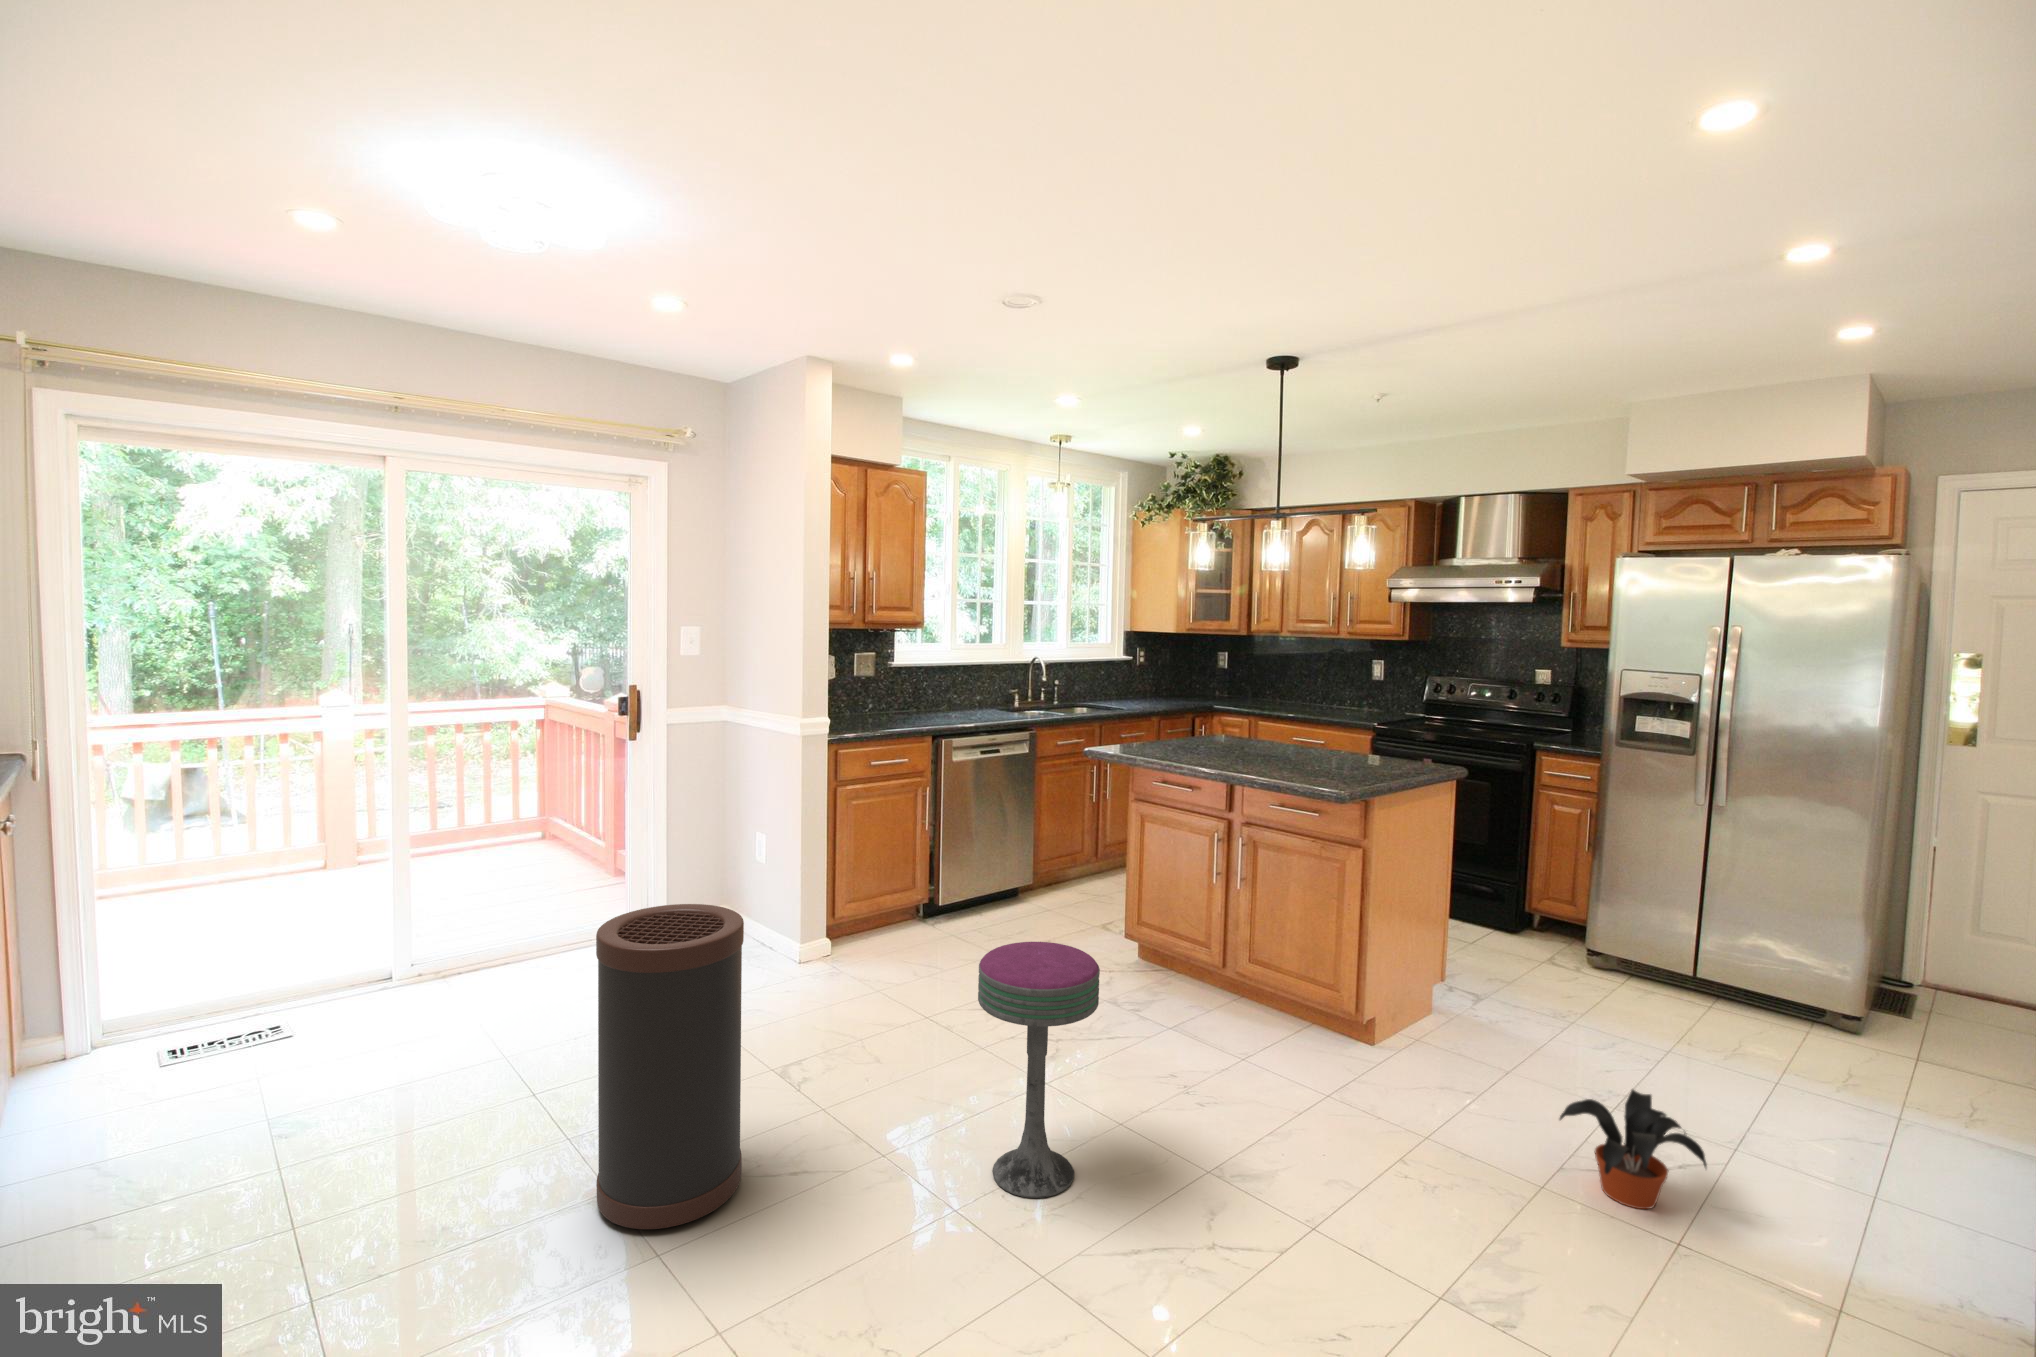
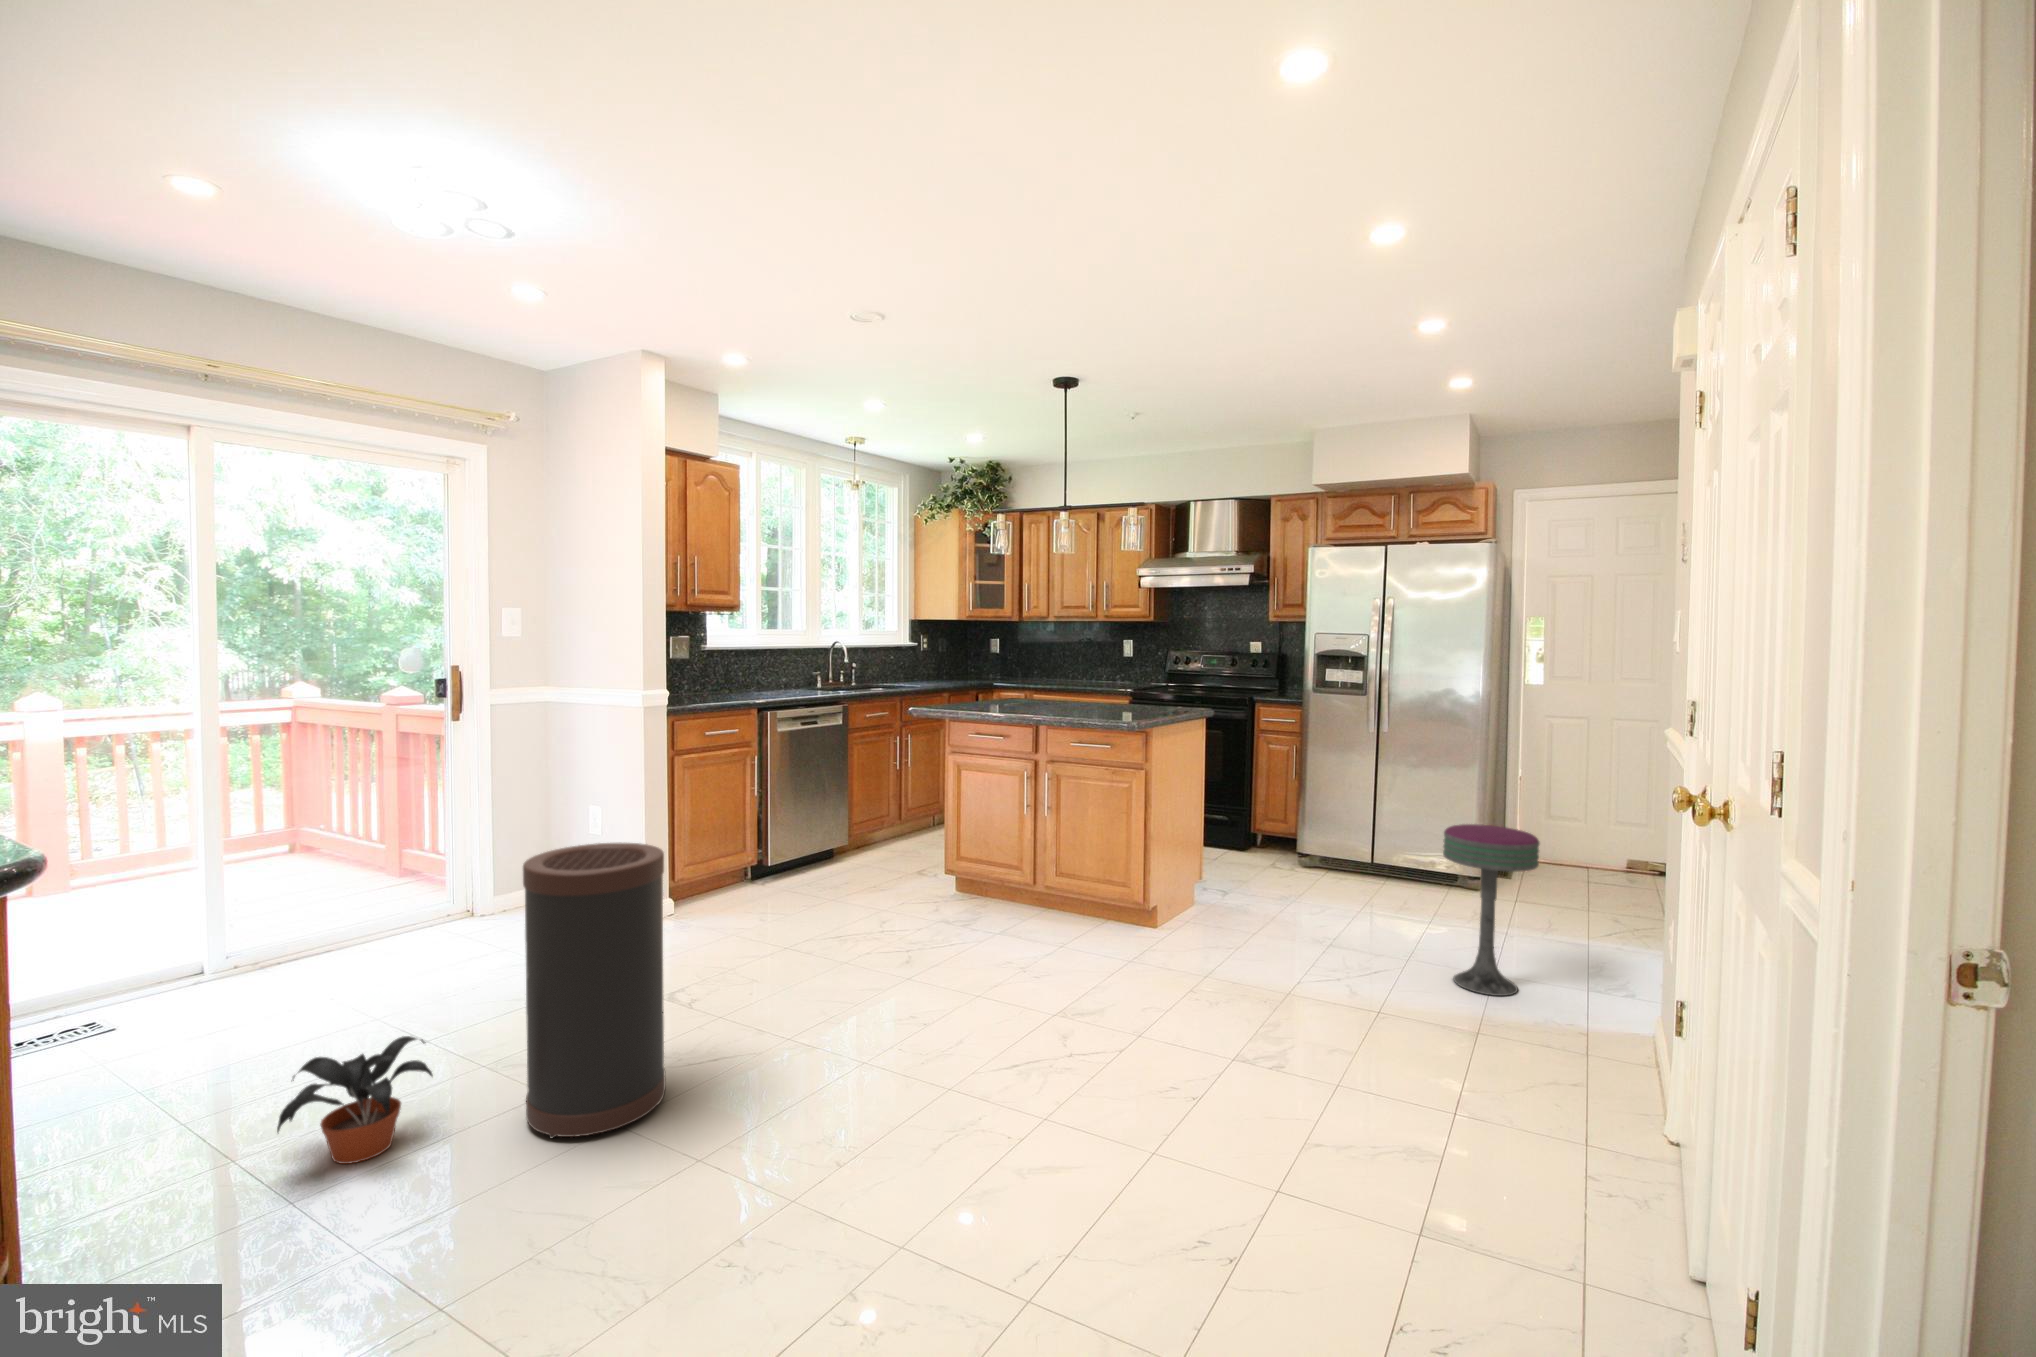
bar stool: present [978,942,1100,1198] -> present [1443,824,1540,996]
potted plant: present [1560,1090,1707,1209] -> present [277,1036,433,1164]

